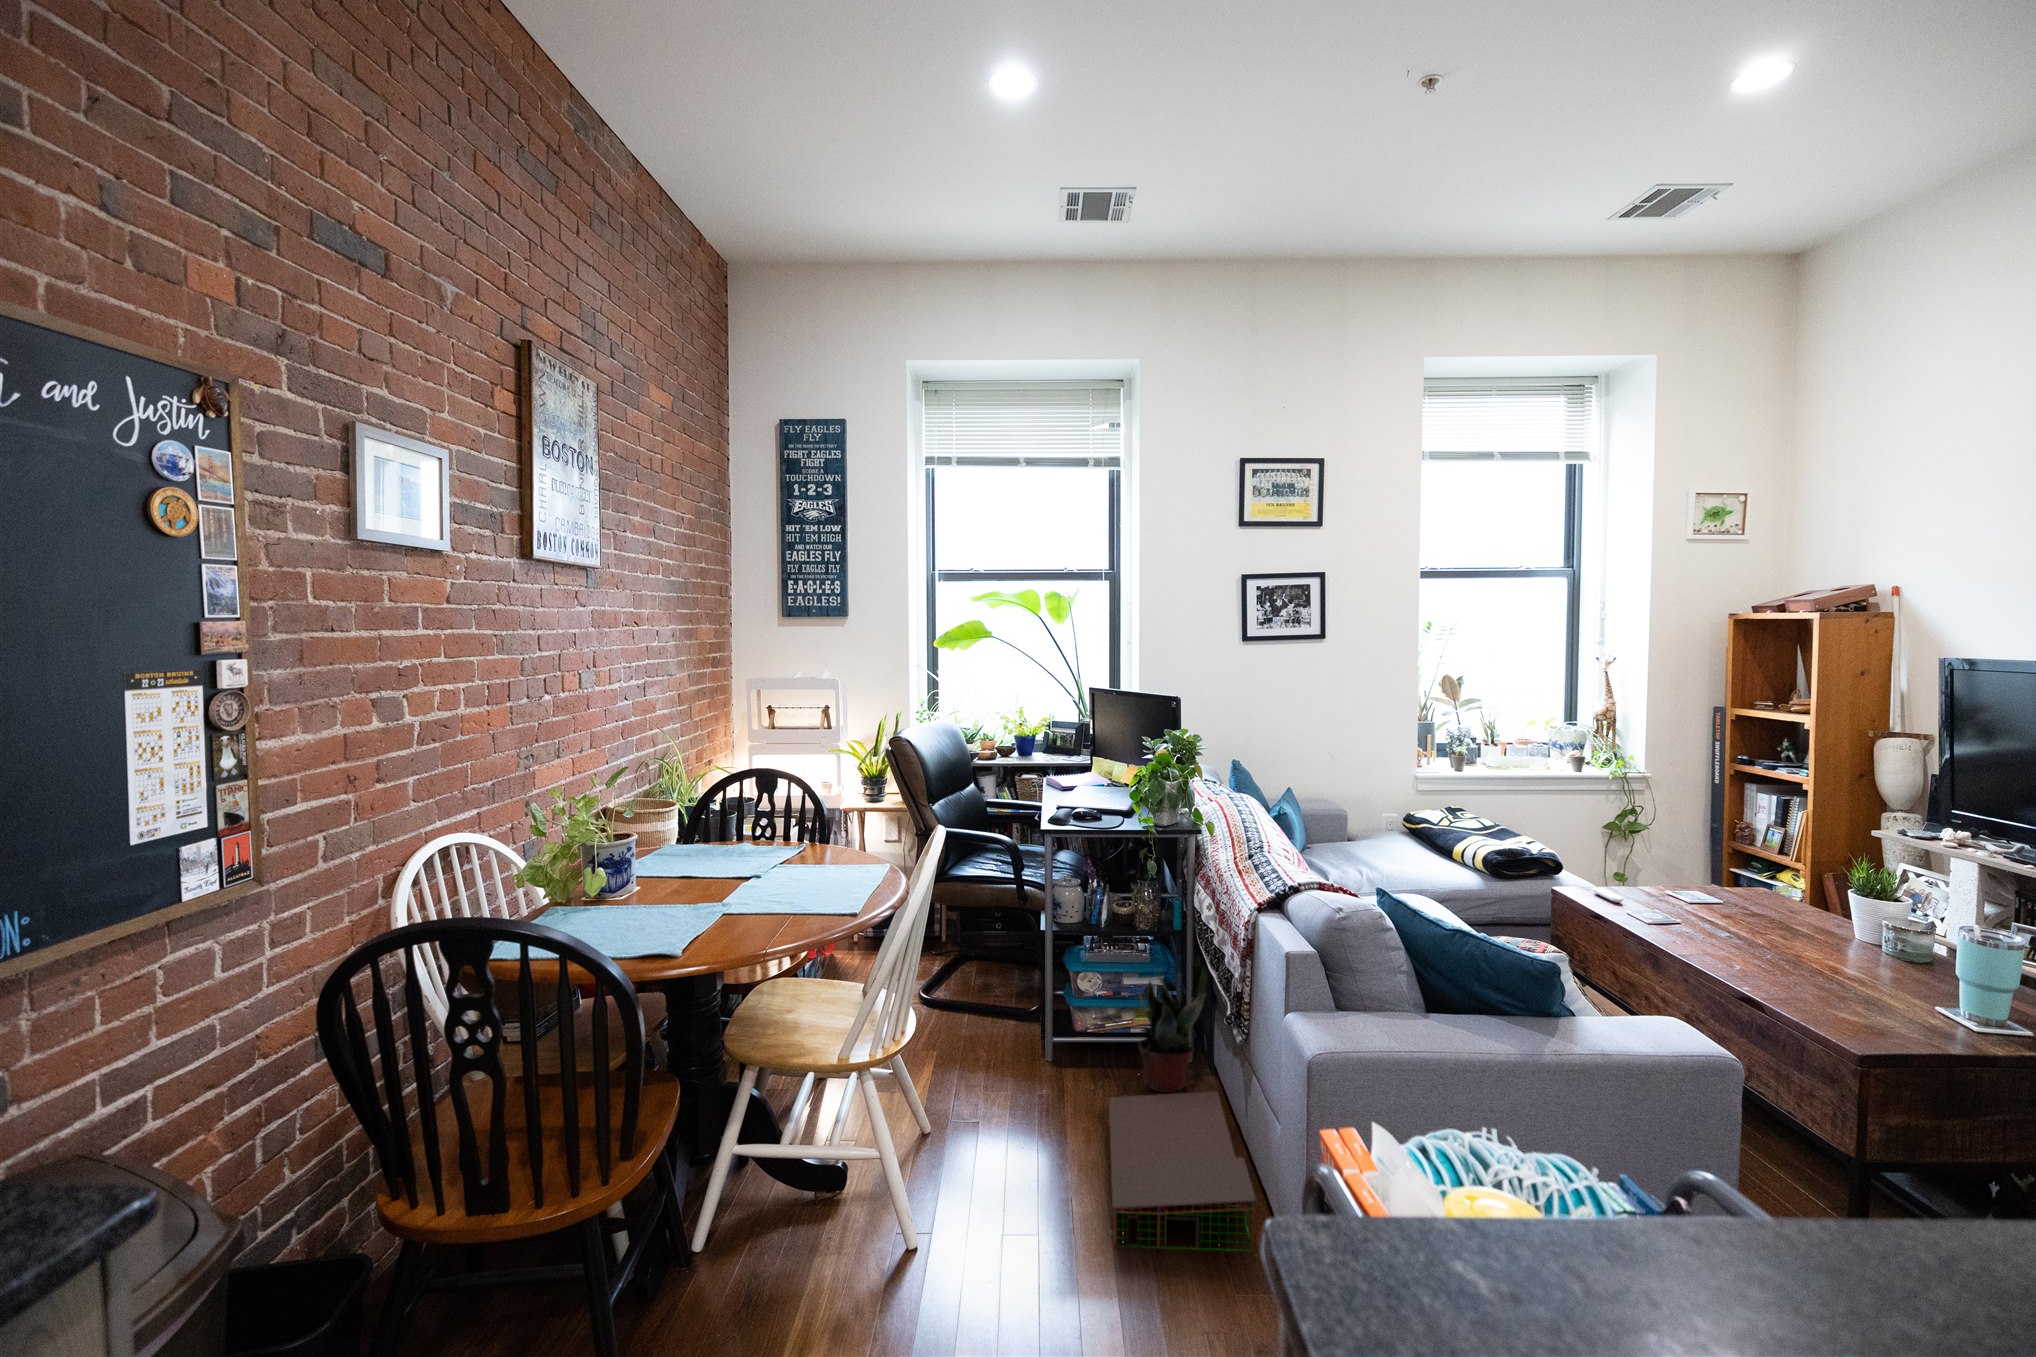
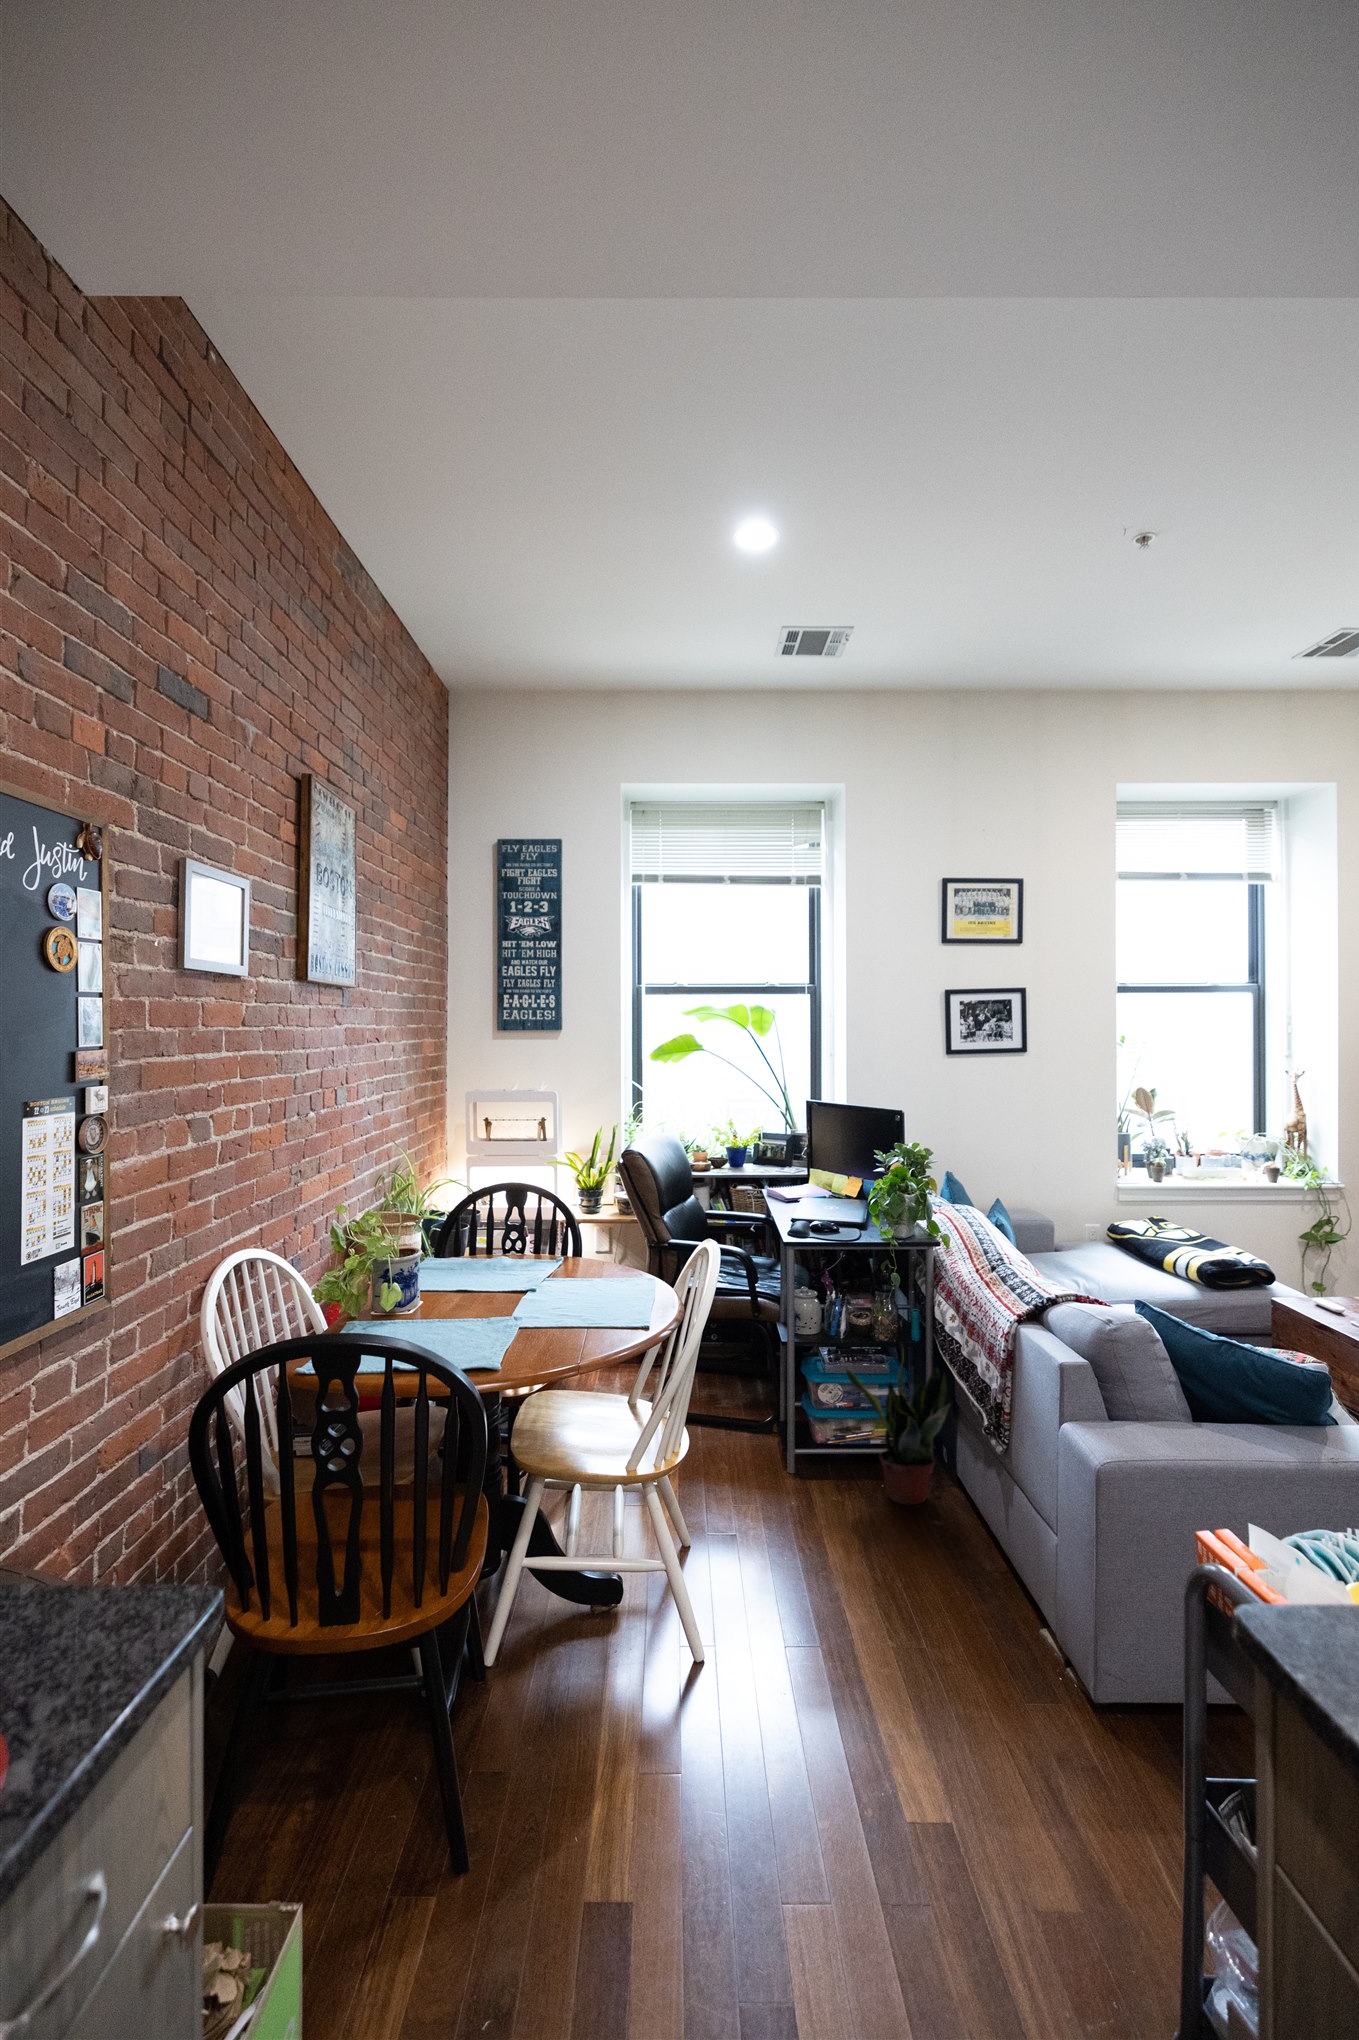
storage bin: present [1109,1091,1256,1251] -> none [861,1502,1033,1662]

